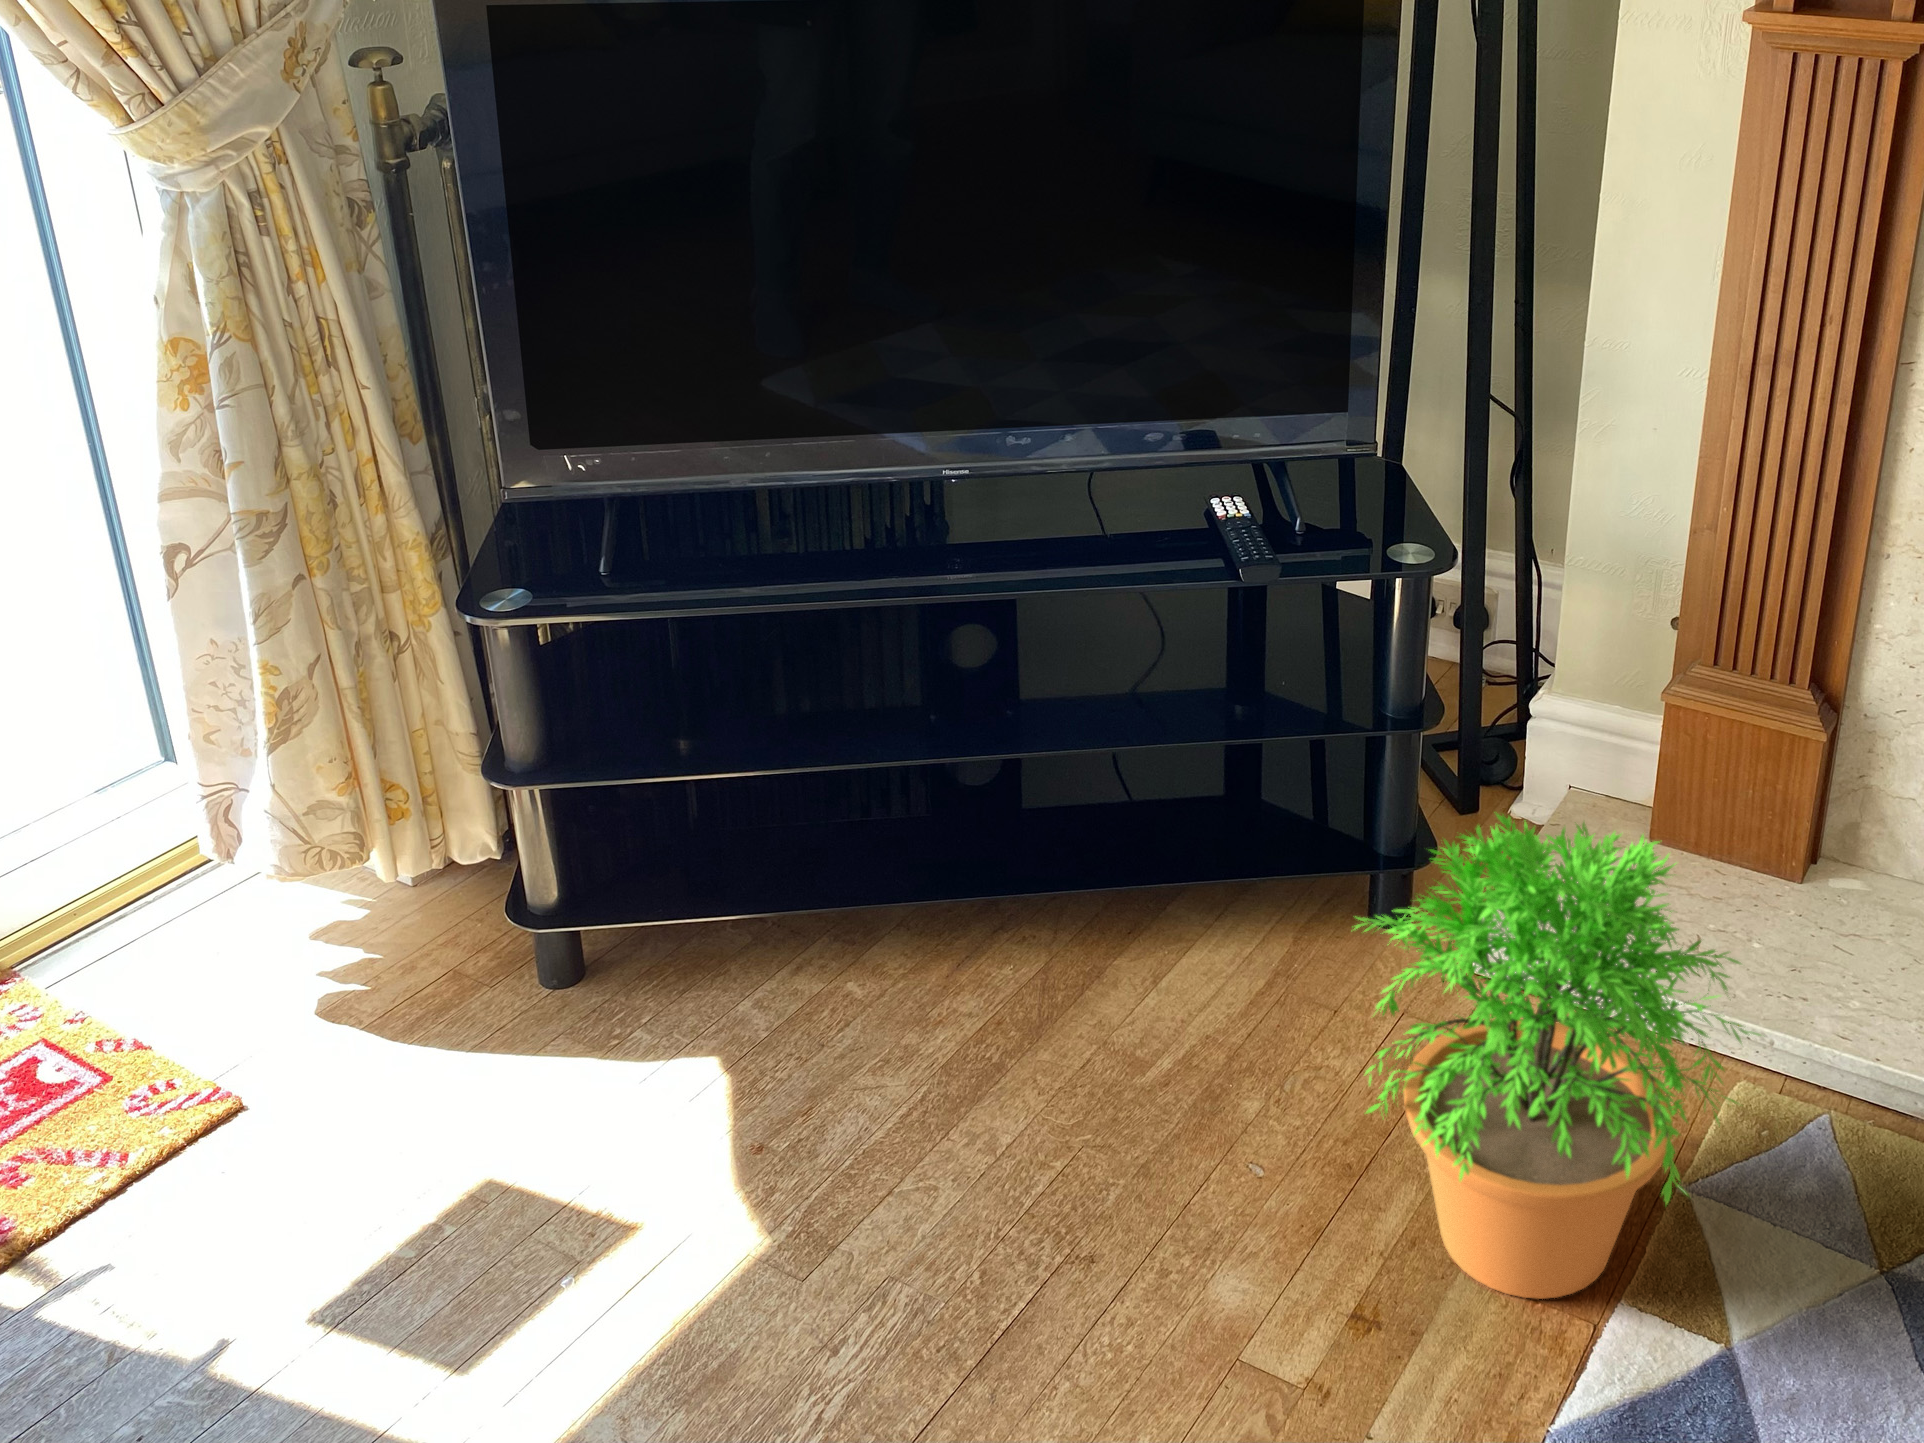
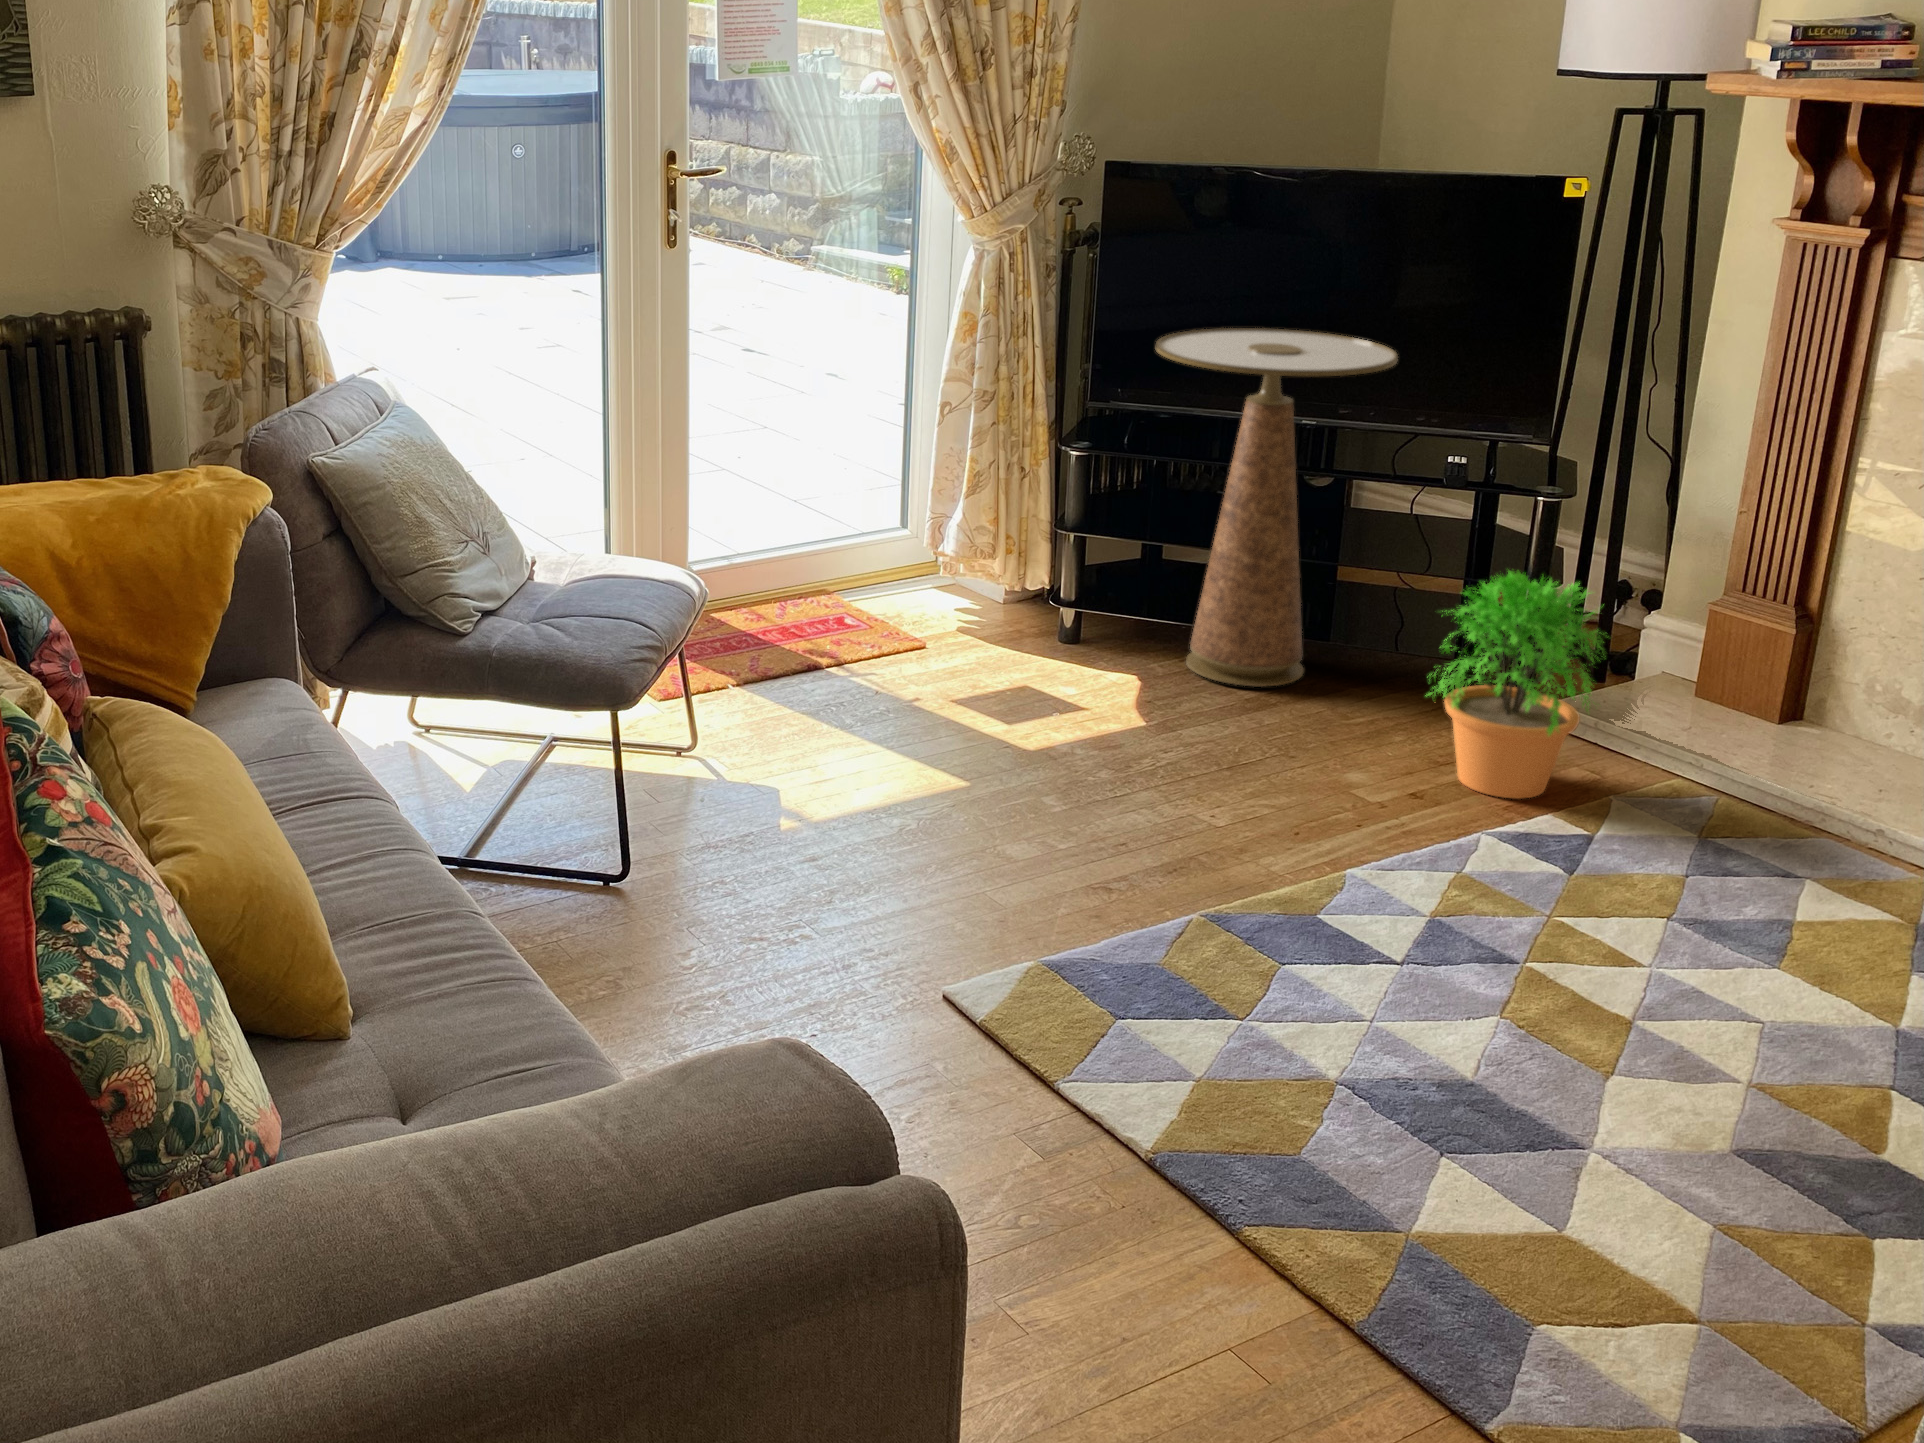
side table: none [628,296,1145,1059] -> present [1156,328,1398,687]

